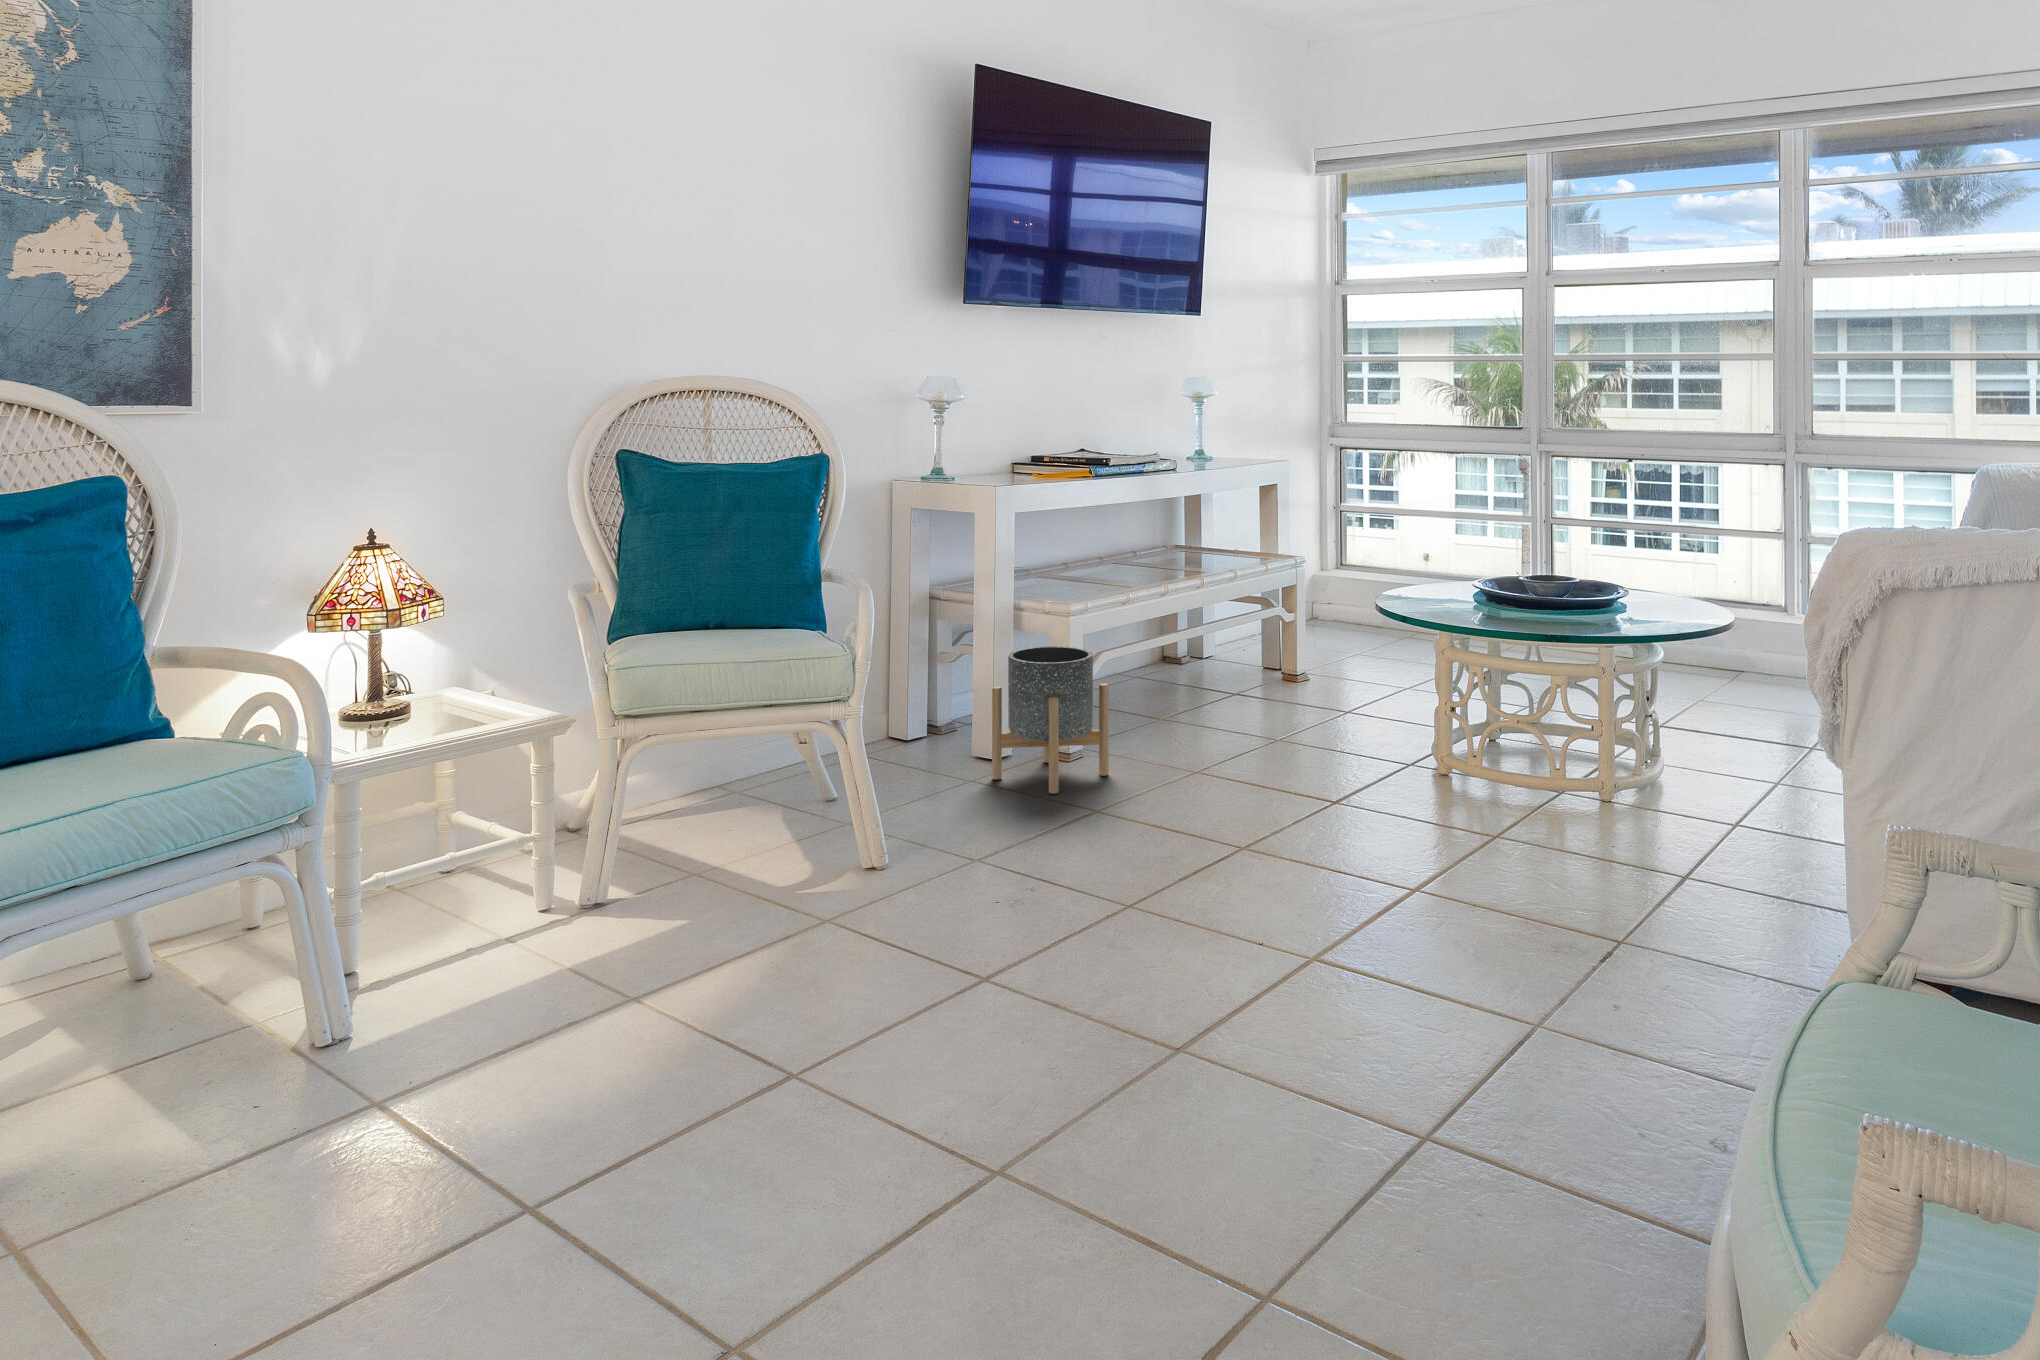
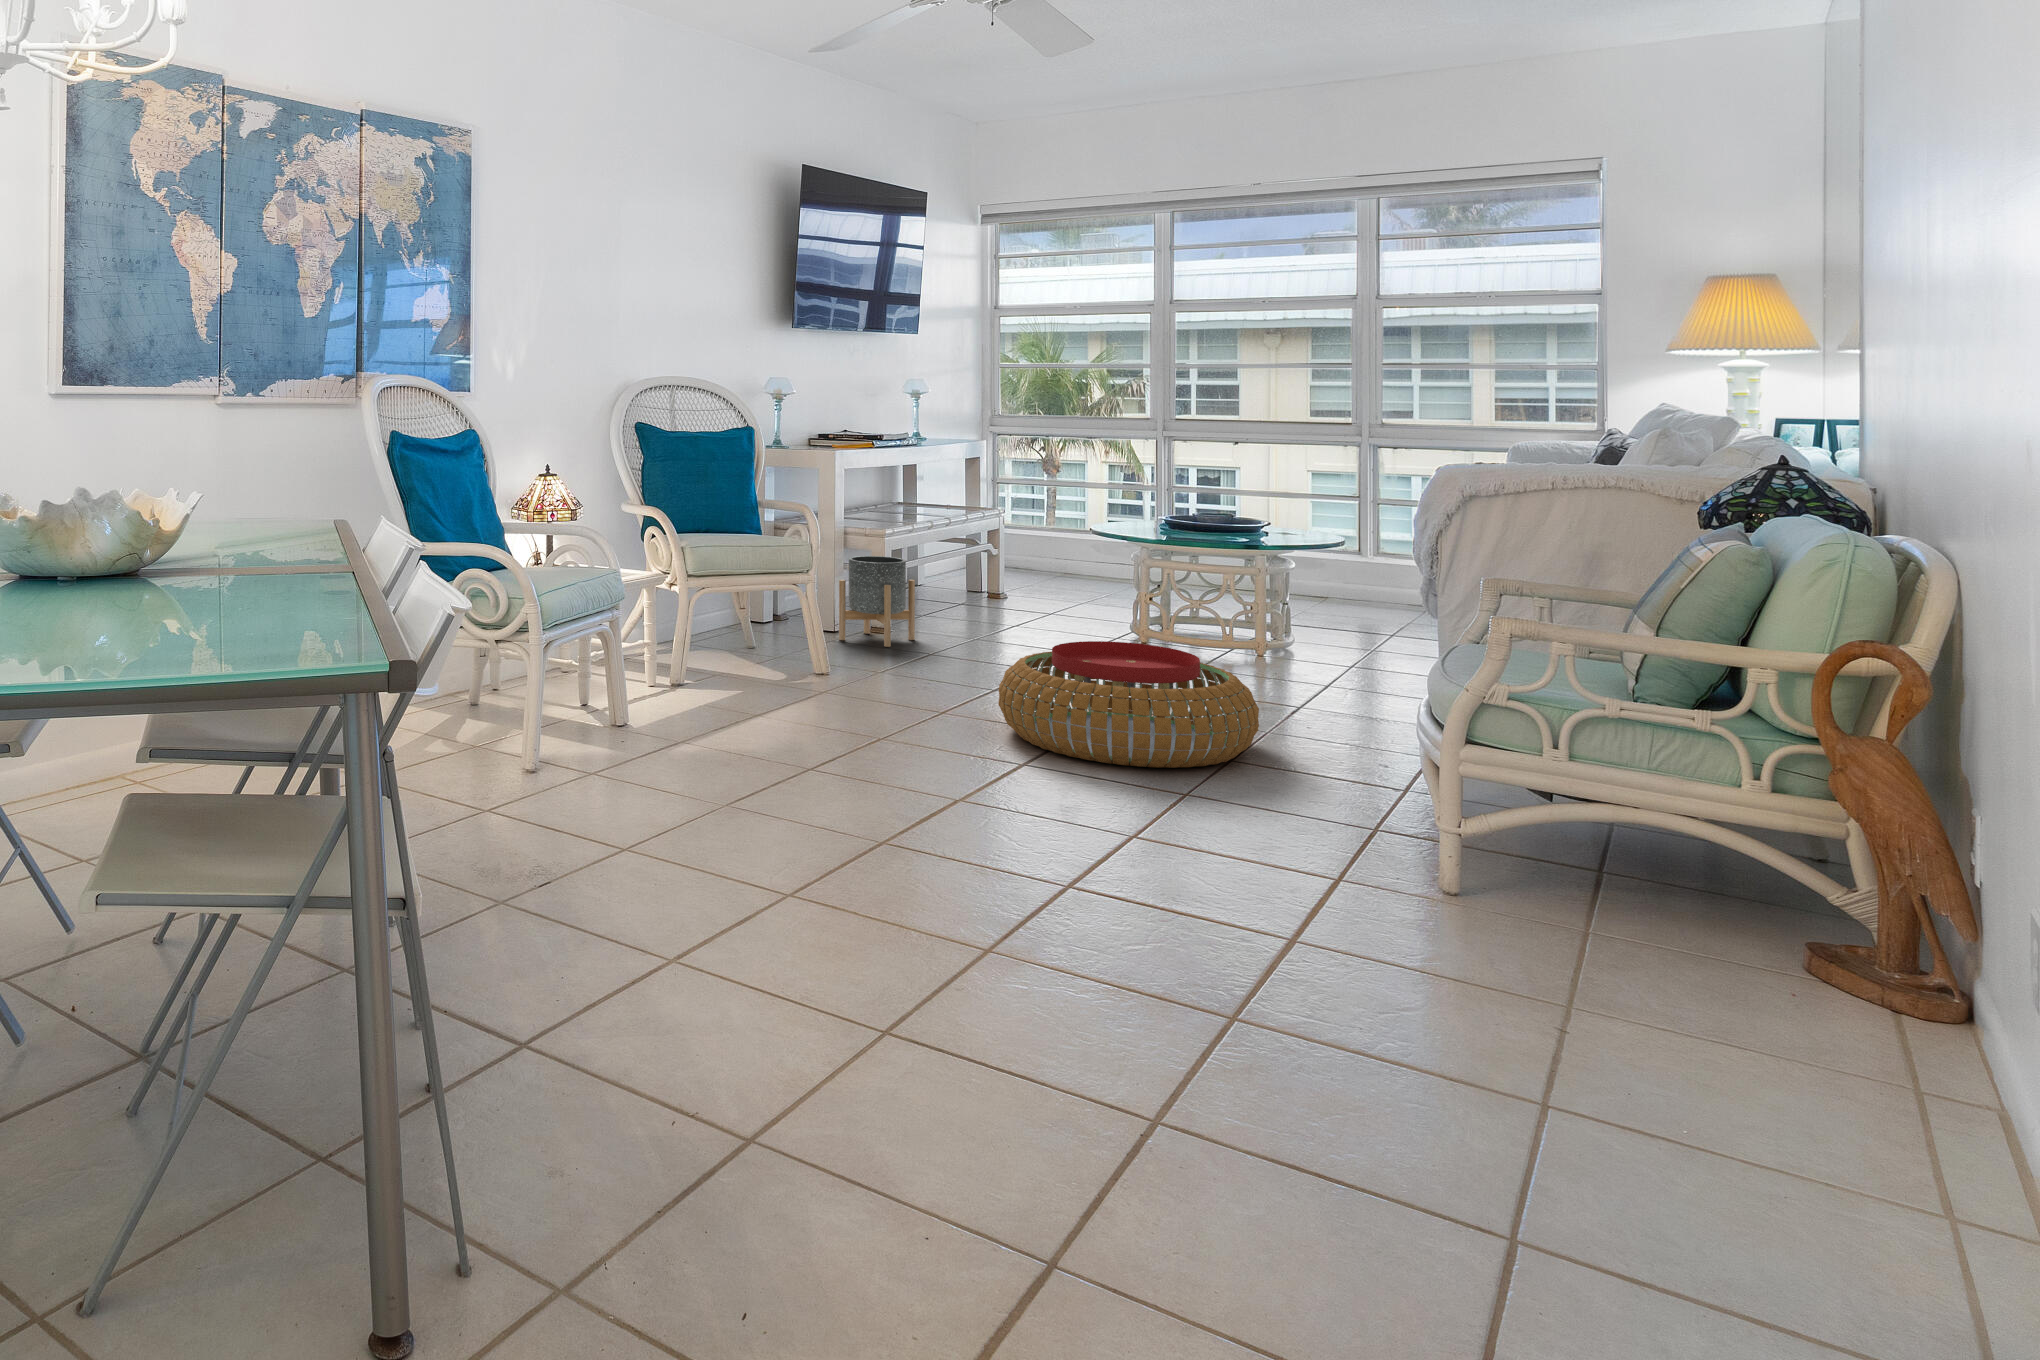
pouf: none [1056,856,1512,1167] -> present [998,641,1259,768]

